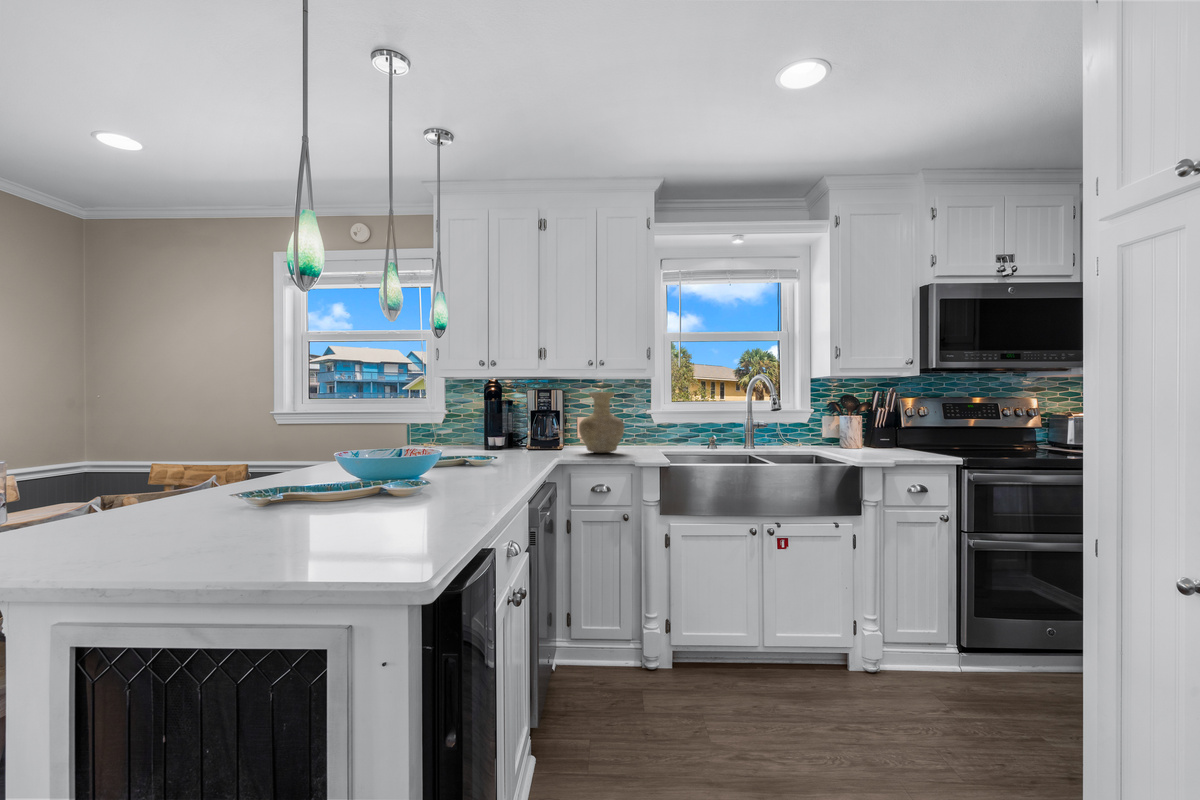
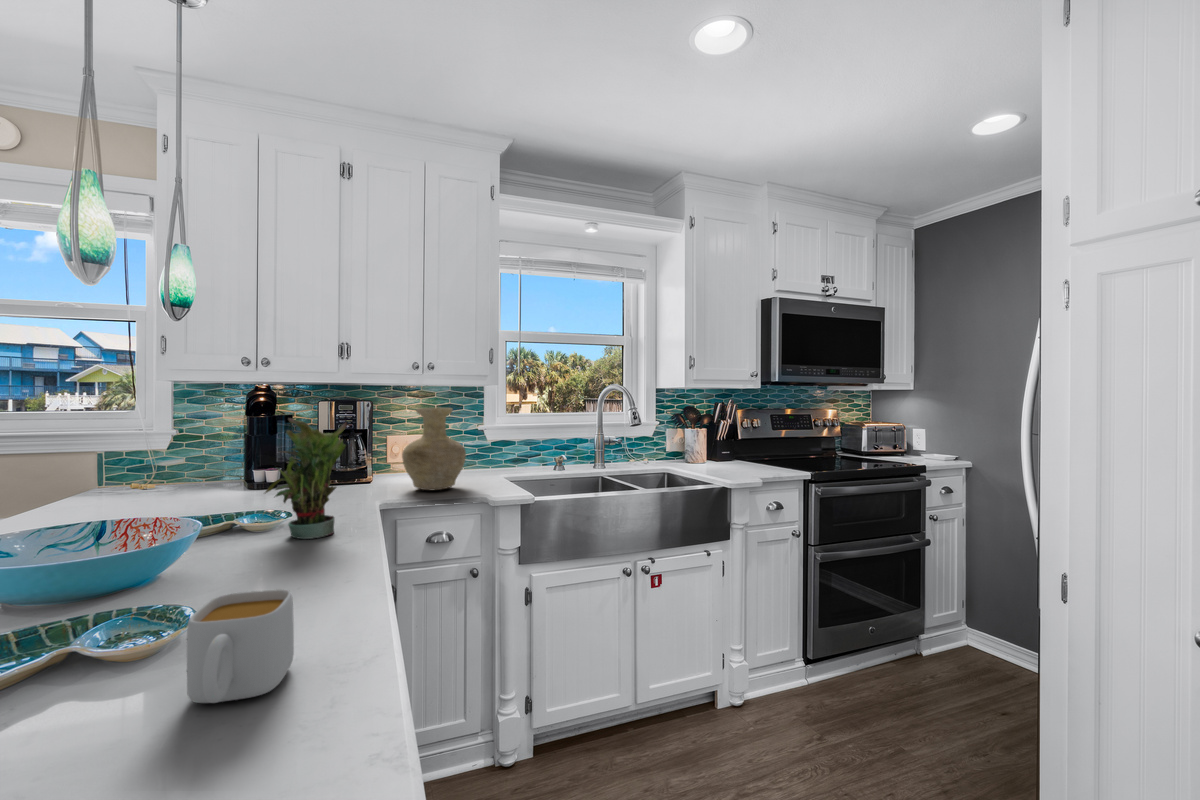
potted plant: none [487,389,532,464] -> present [265,418,347,539]
mug: none [448,453,487,490] -> present [187,589,294,703]

